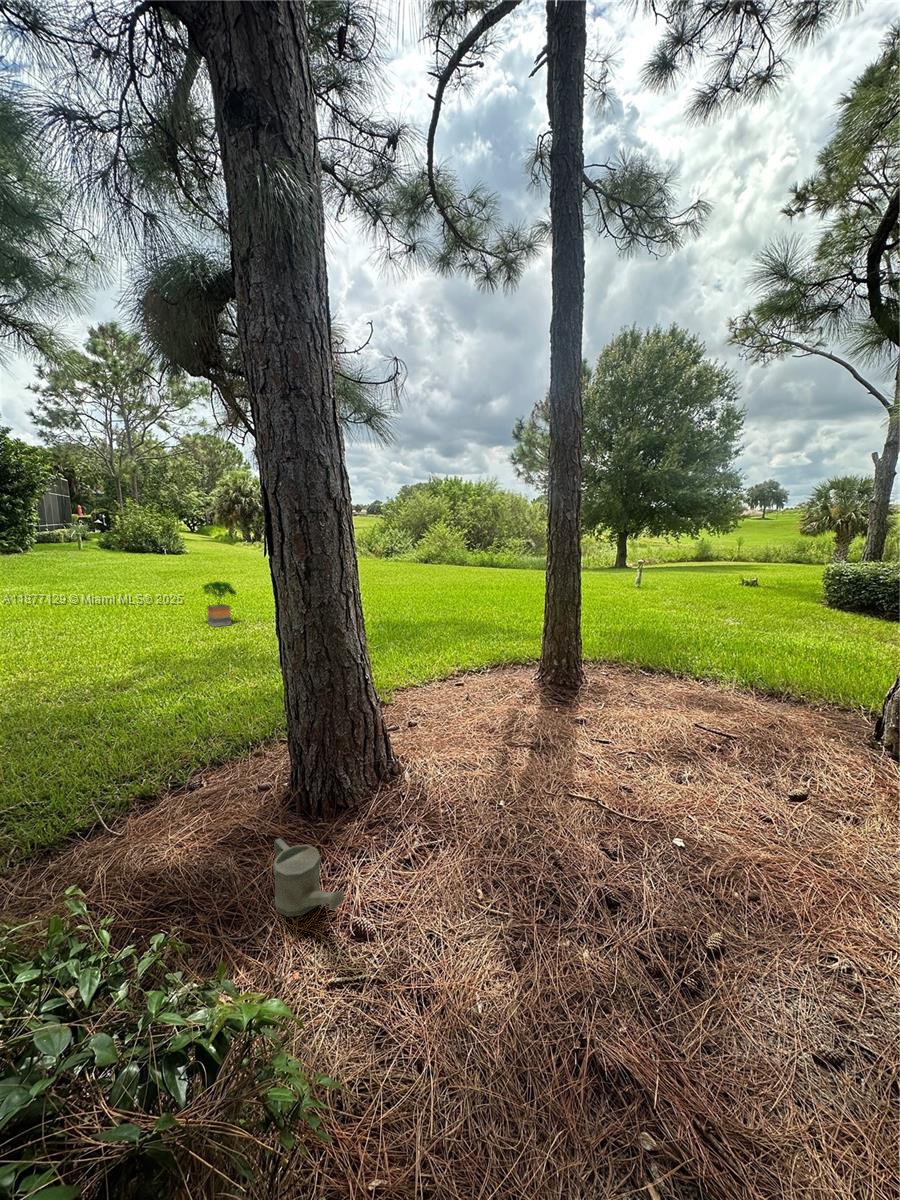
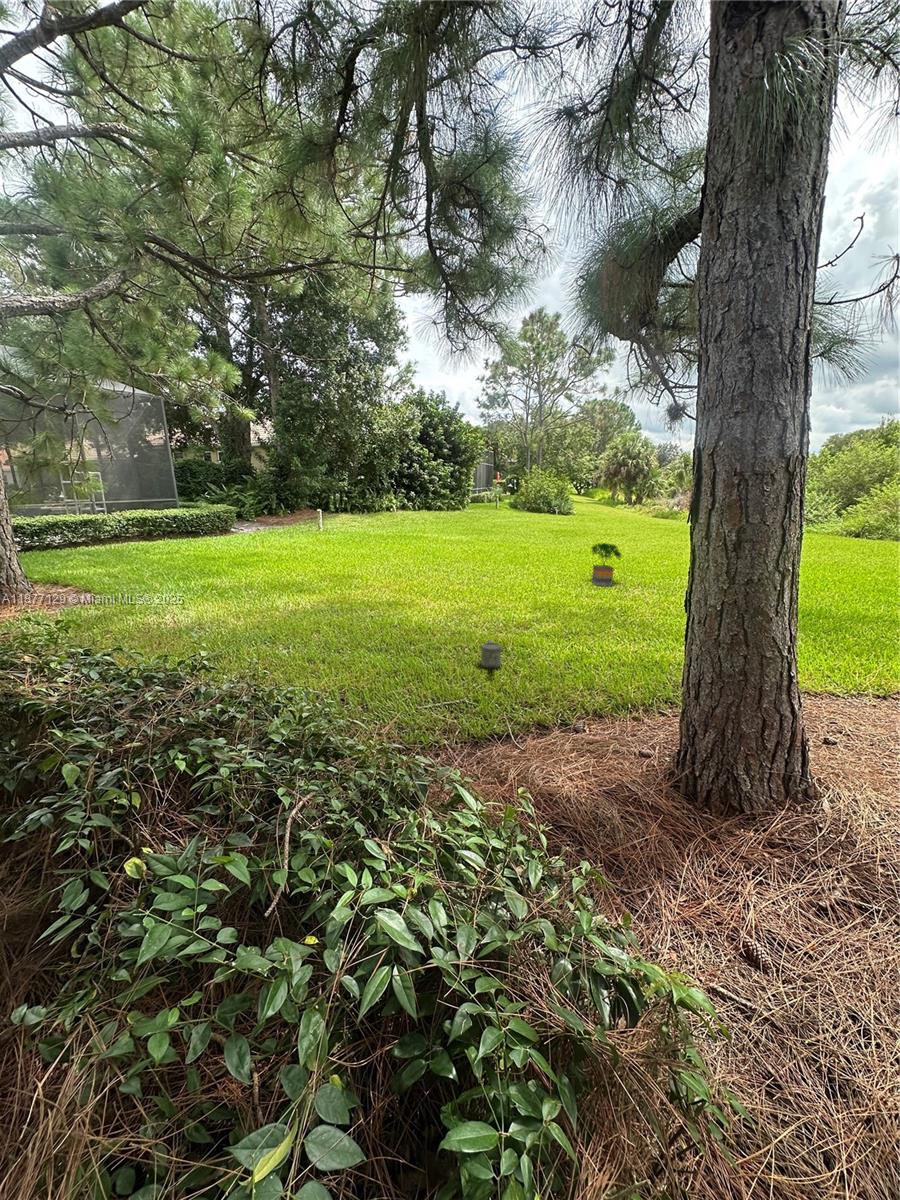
watering can: present [273,838,344,917] -> present [481,640,502,668]

